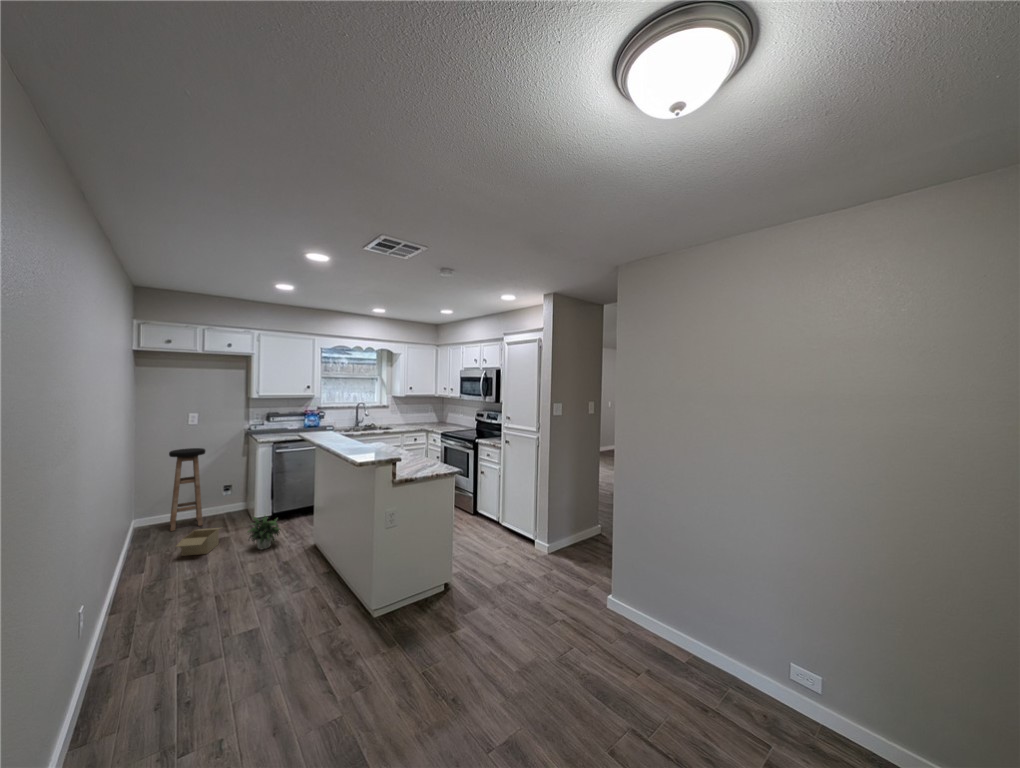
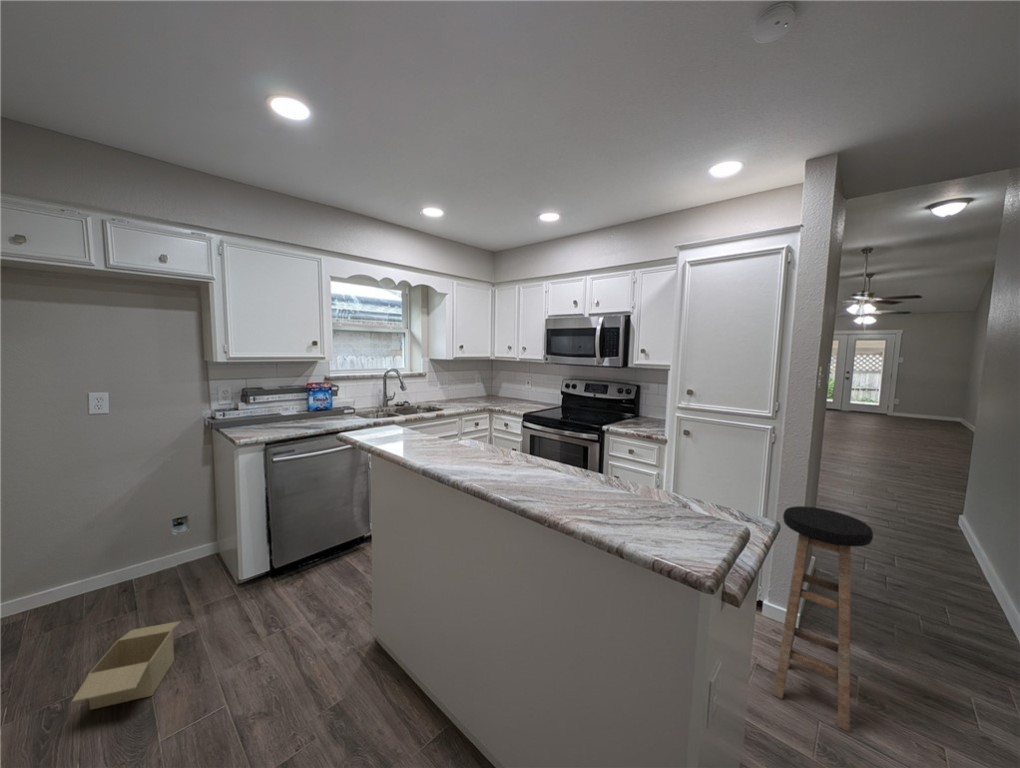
bar stool: present [169,448,205,531] -> present [773,506,873,731]
potted plant: present [248,516,280,549] -> none [235,592,305,668]

